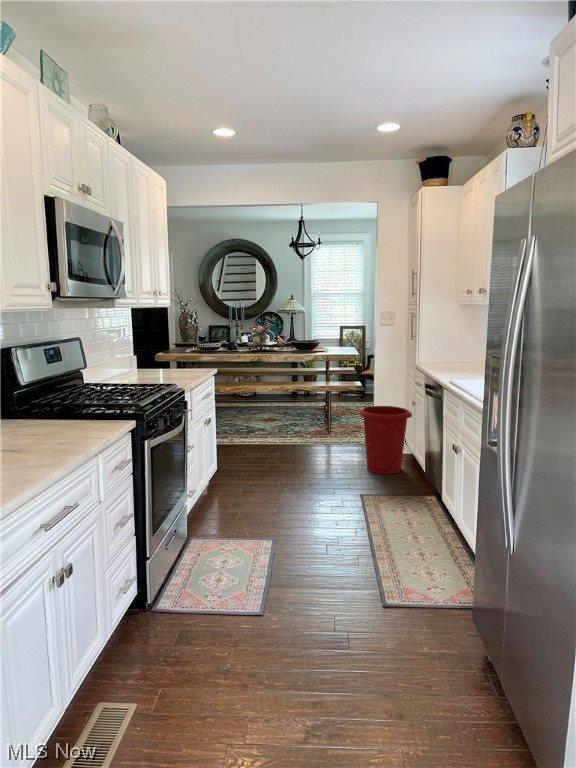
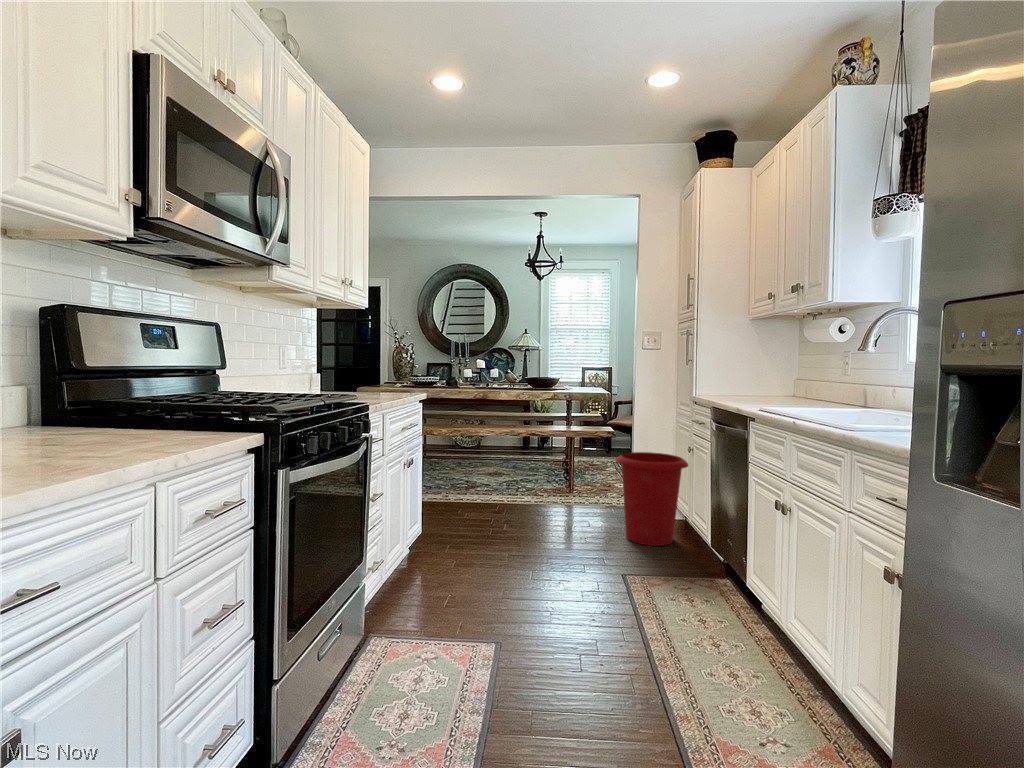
flower arrangement: present [247,321,277,350] -> none [469,349,510,383]

